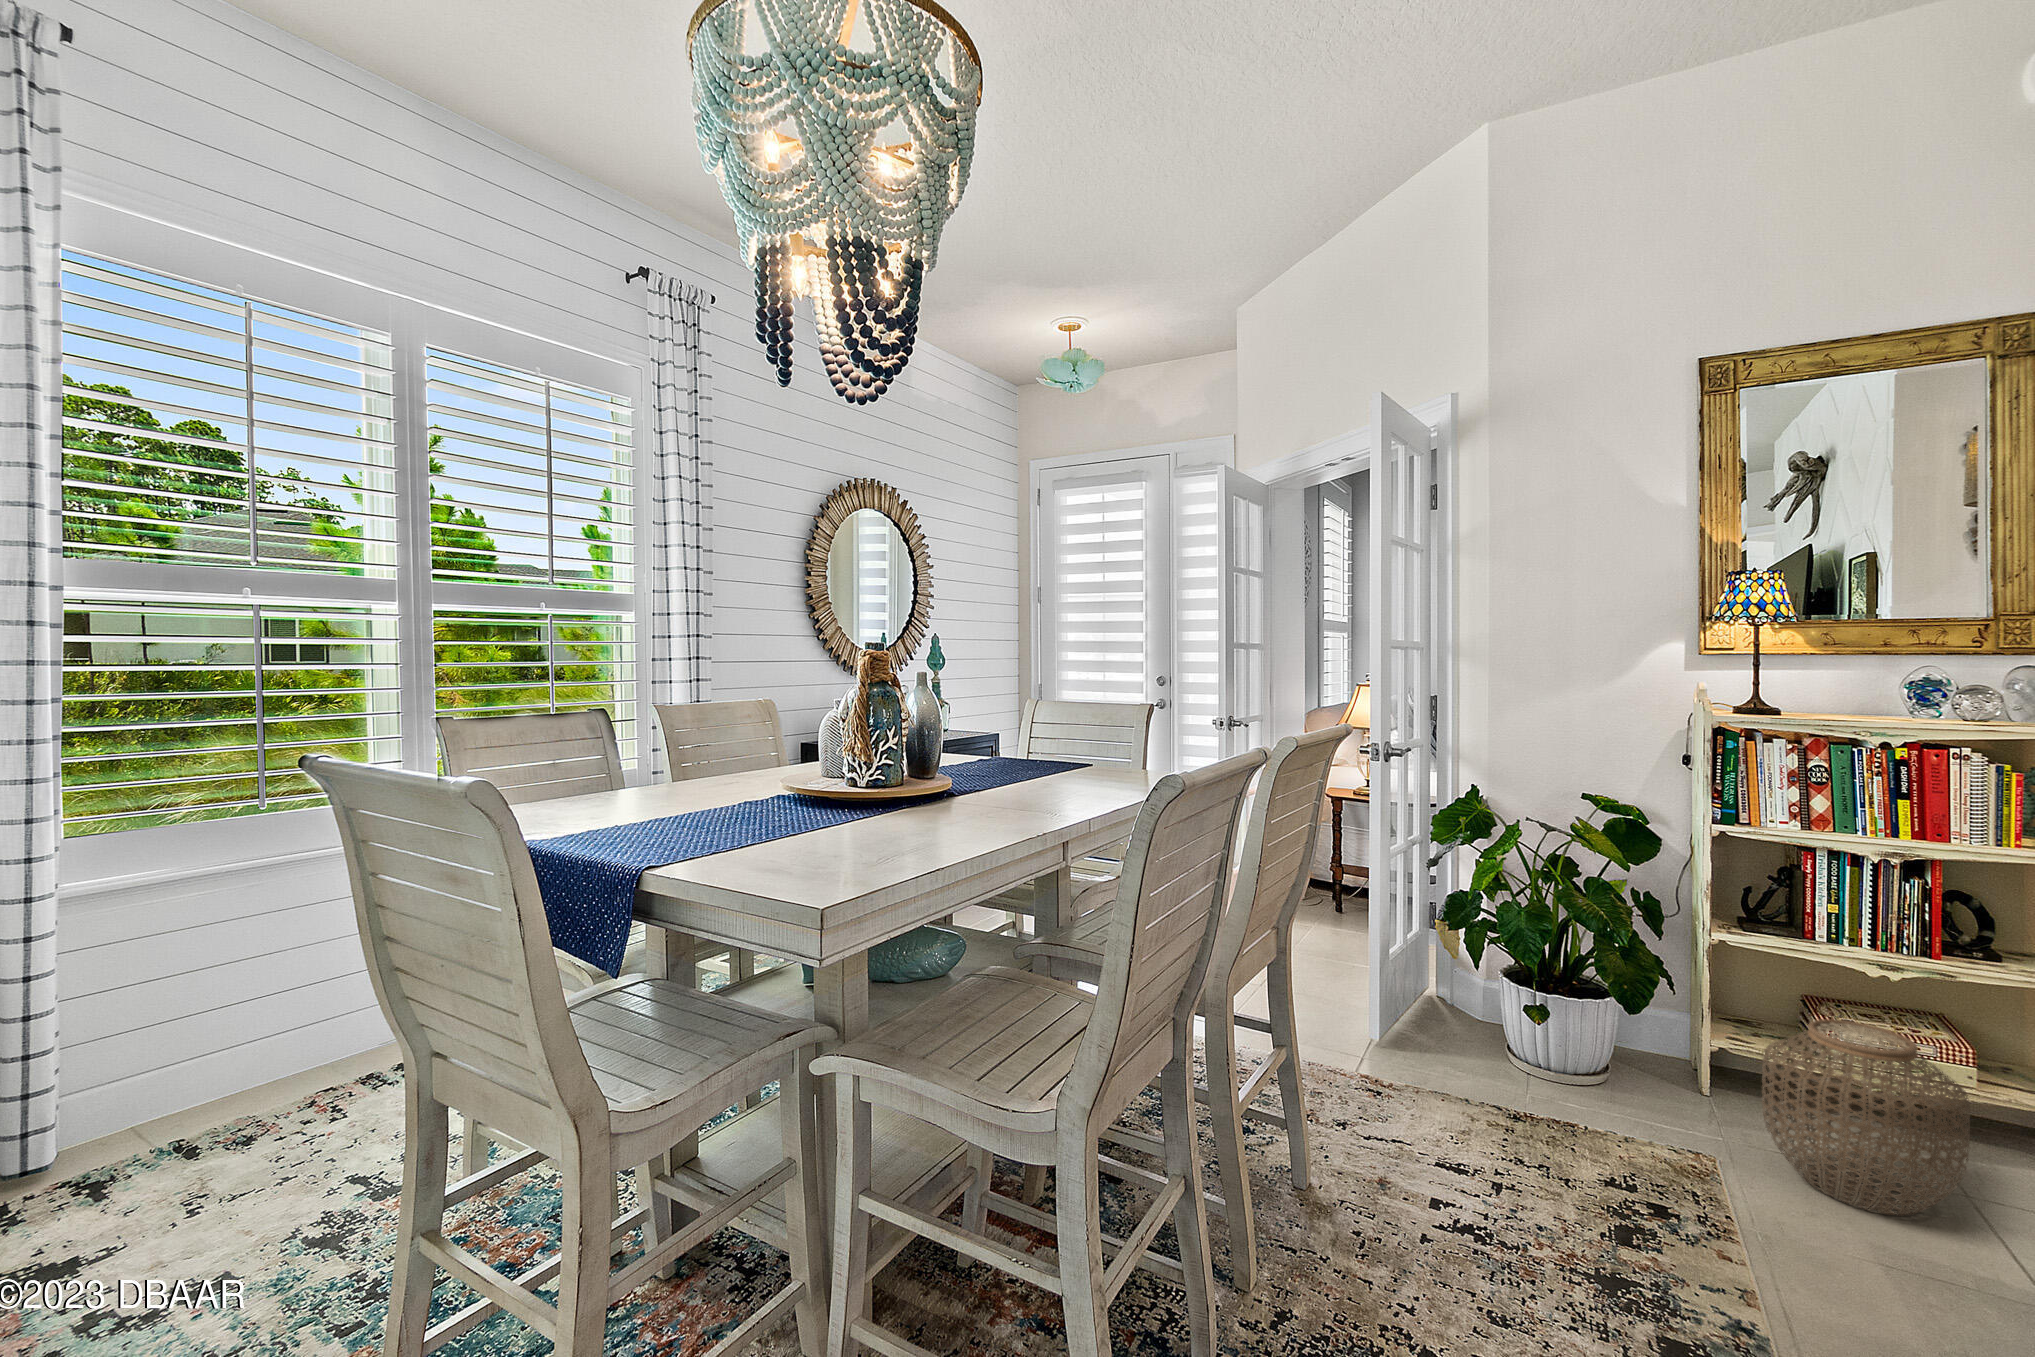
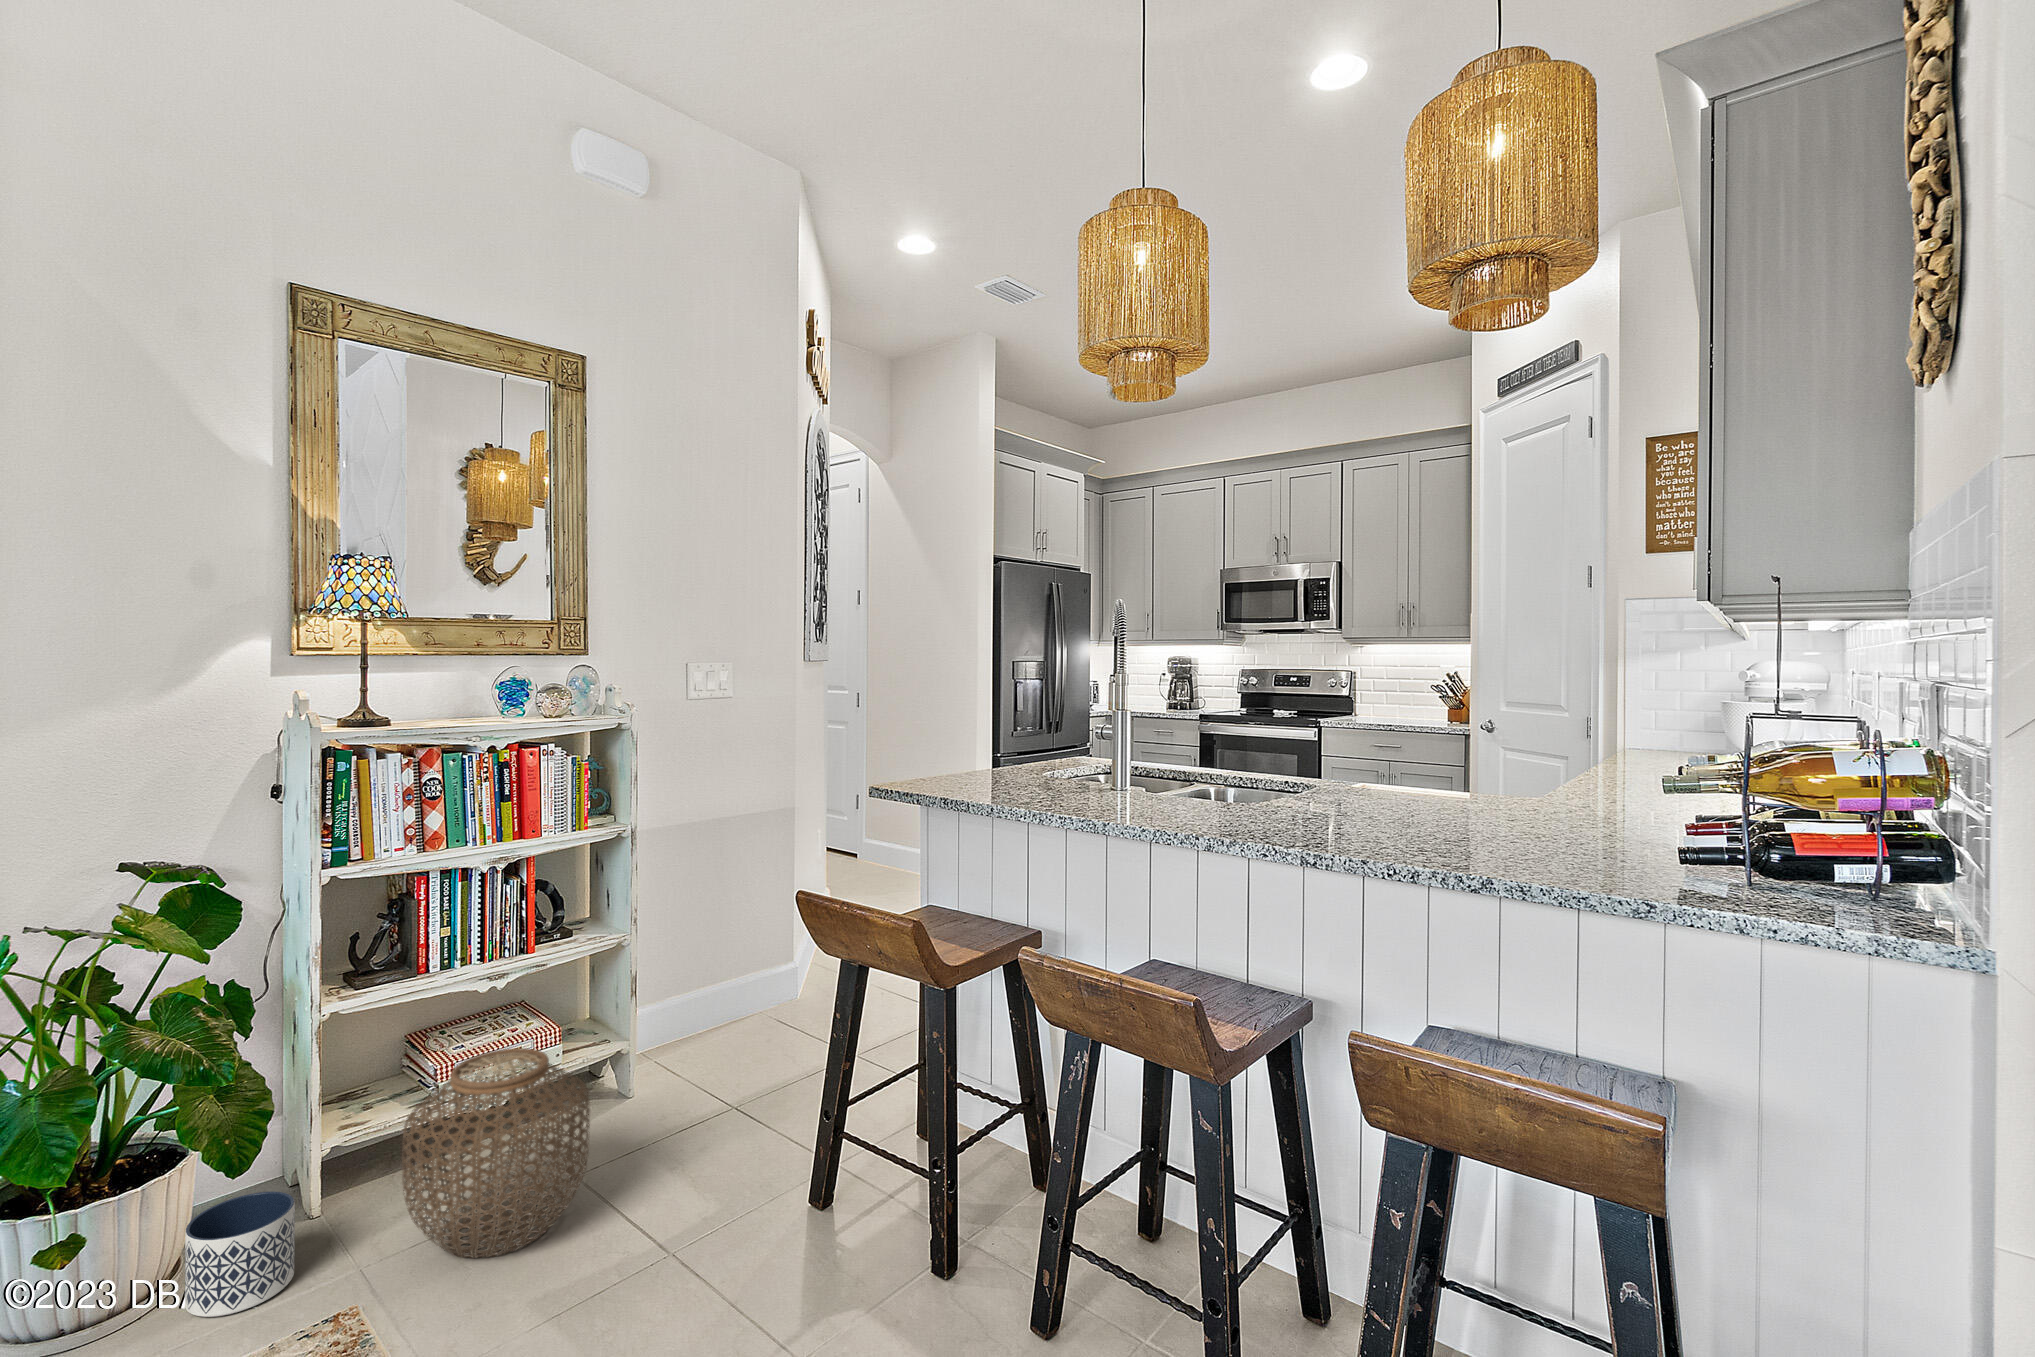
planter: none [1602,1048,1677,1131] -> present [185,1191,295,1317]

